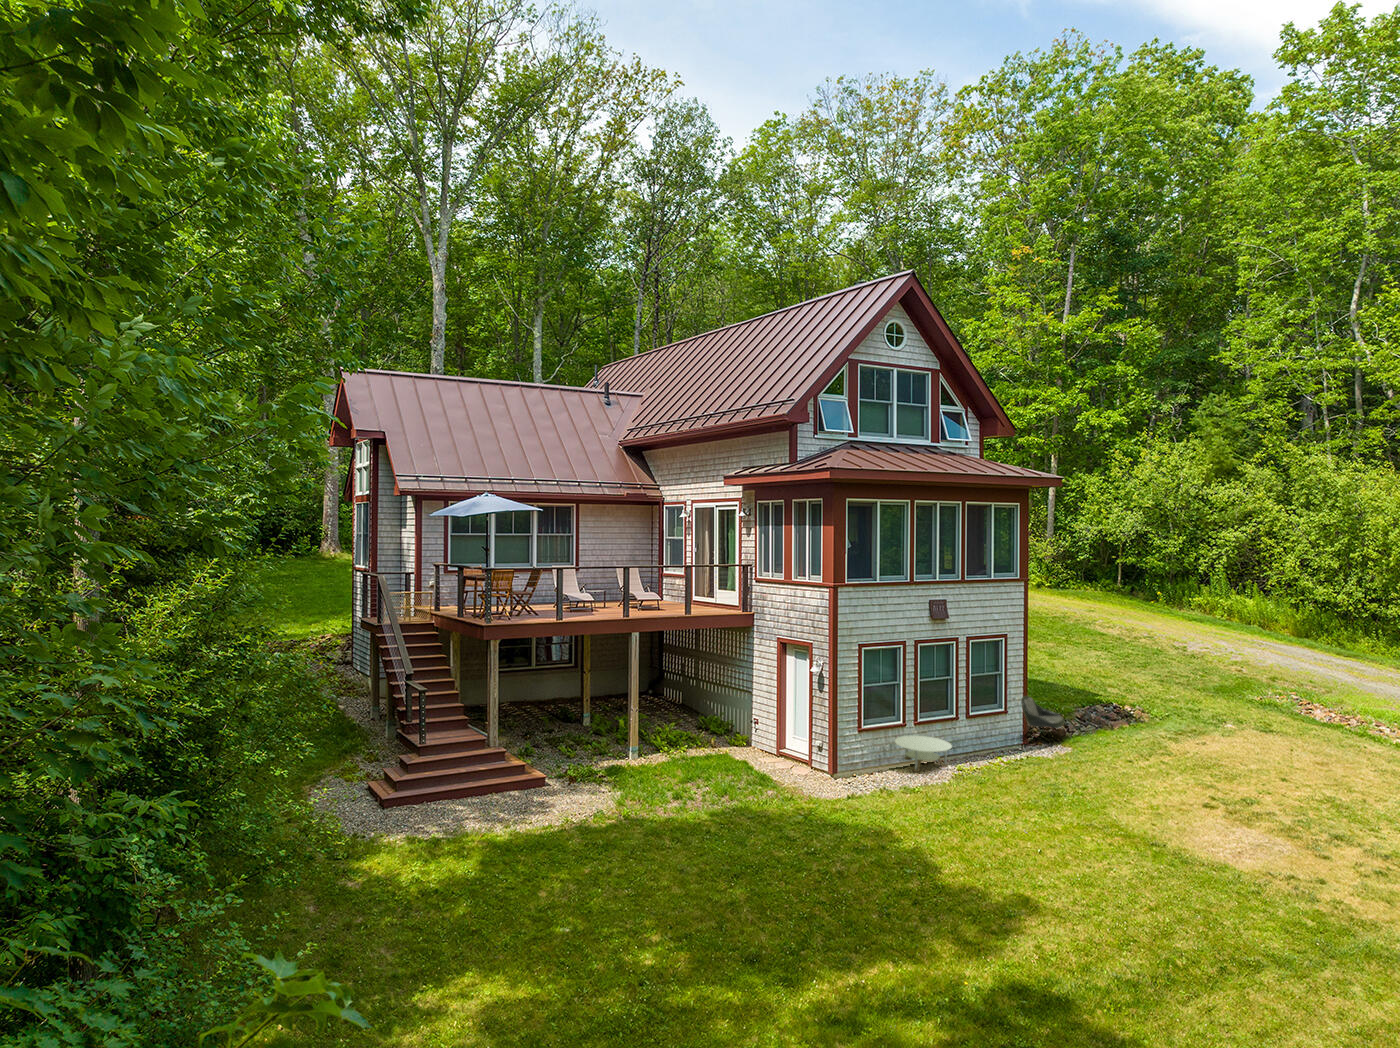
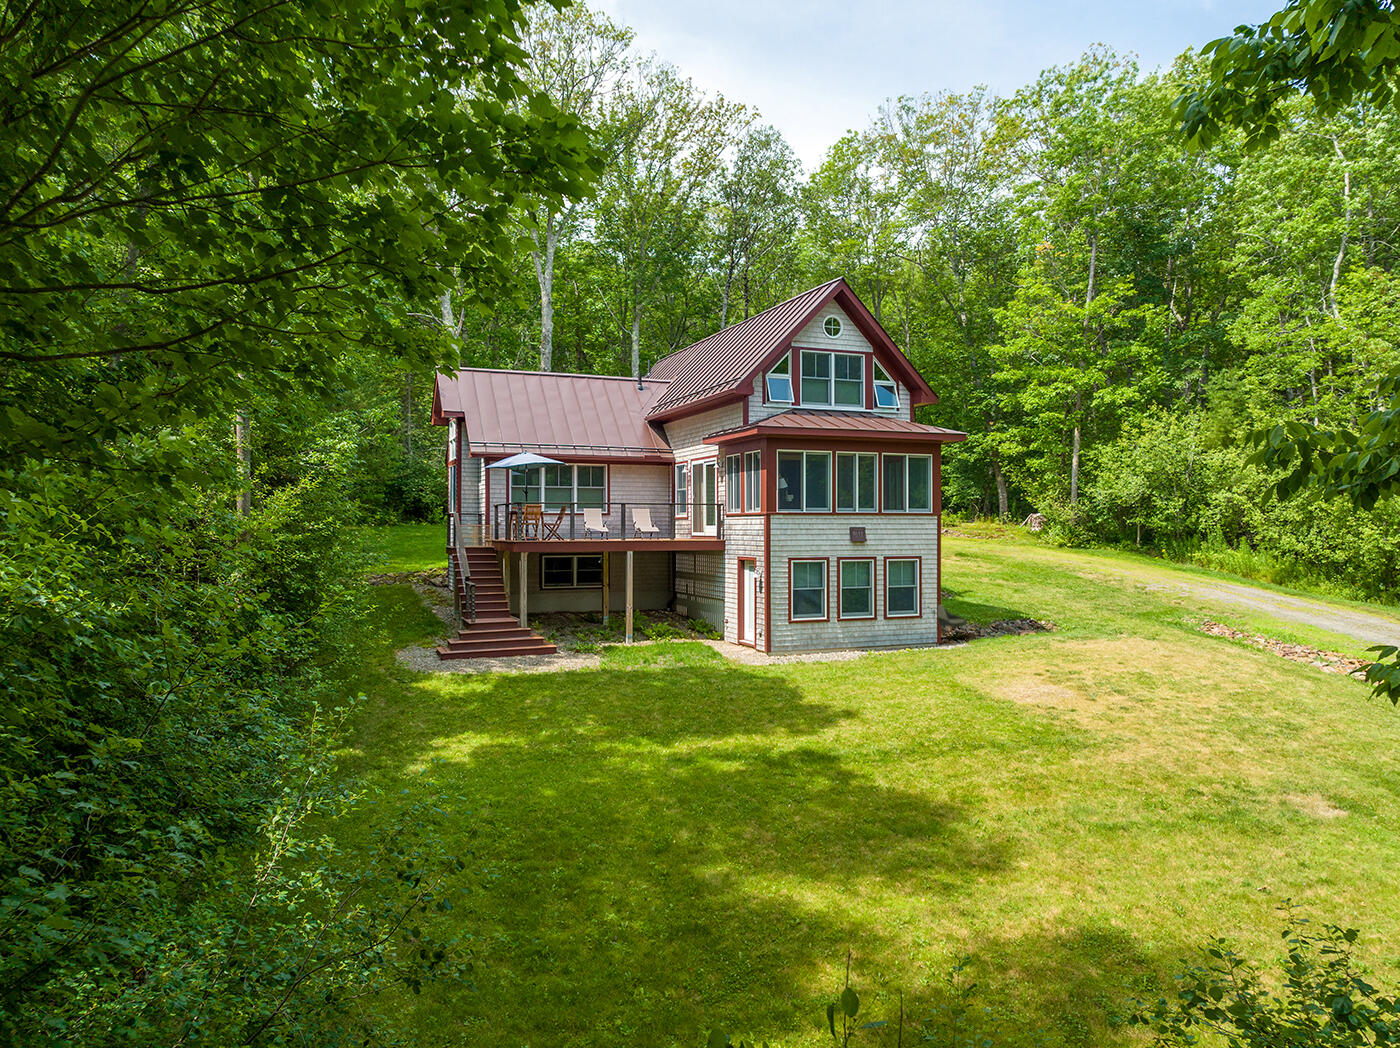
round table: present [895,736,952,772] -> none [818,628,860,652]

